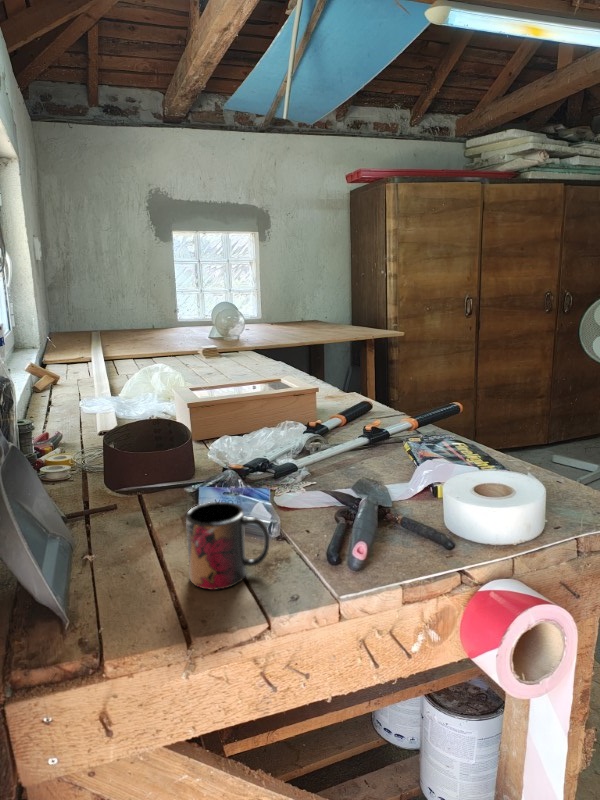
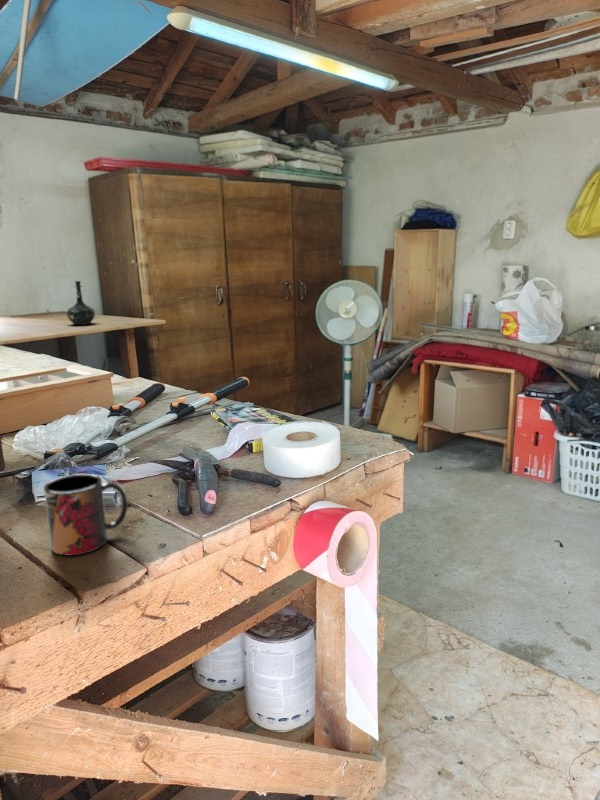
bottle: none [316,288,341,329] -> present [67,281,95,325]

